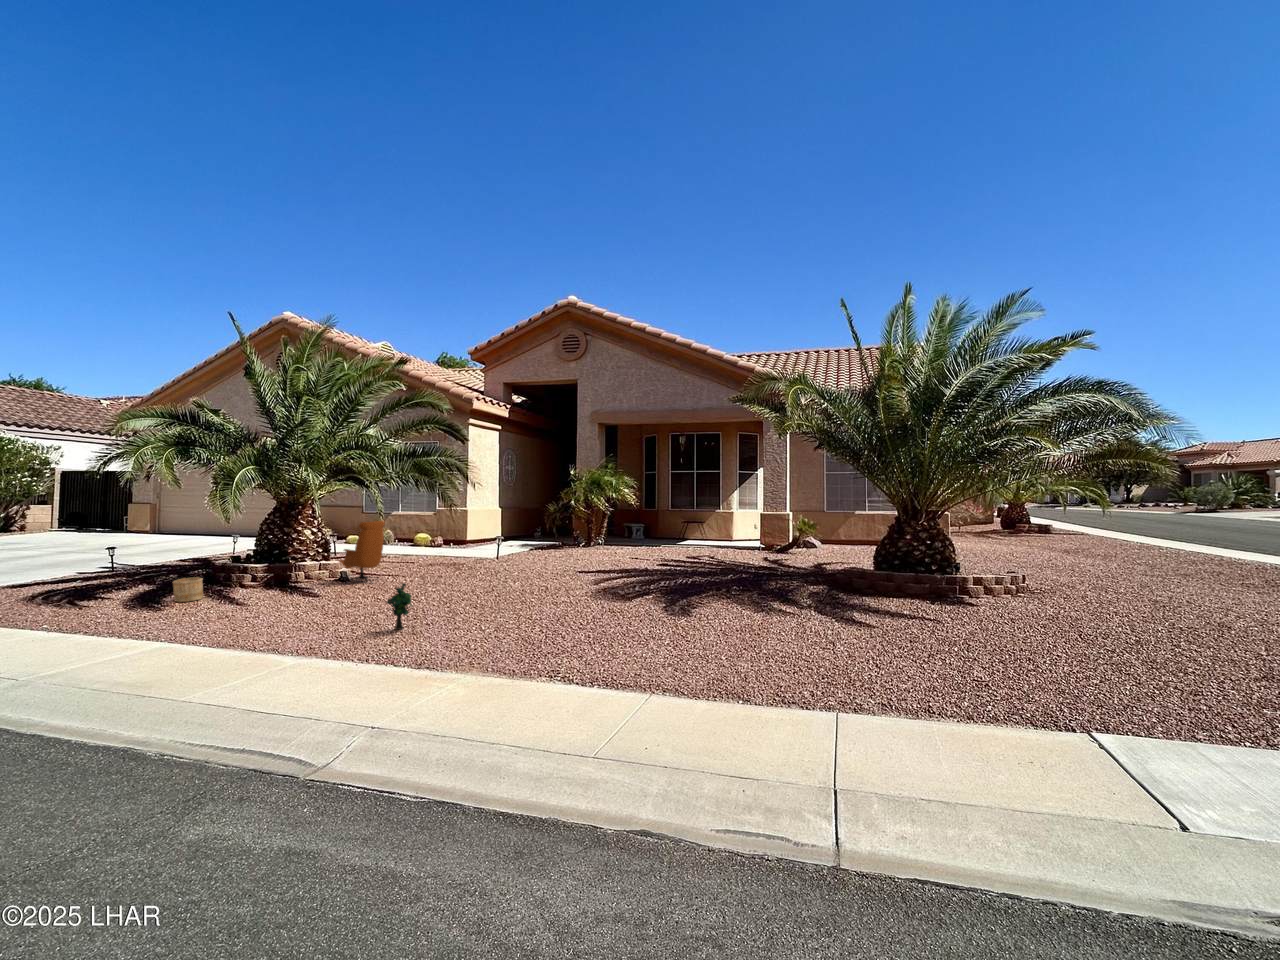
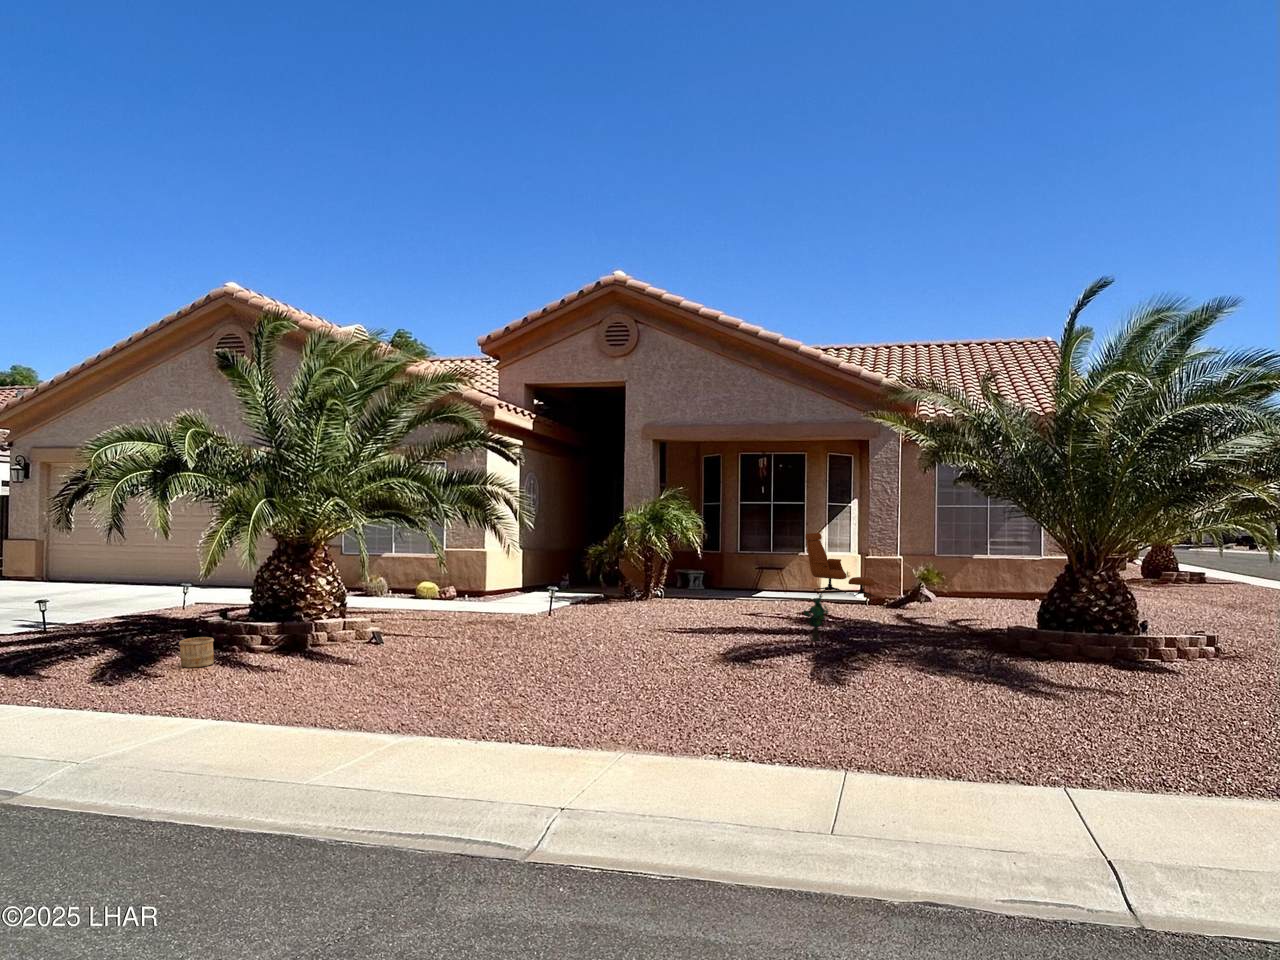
lounge chair: present [338,521,385,583] -> present [806,533,875,596]
decorative plant: present [387,583,412,630] -> present [803,595,828,641]

